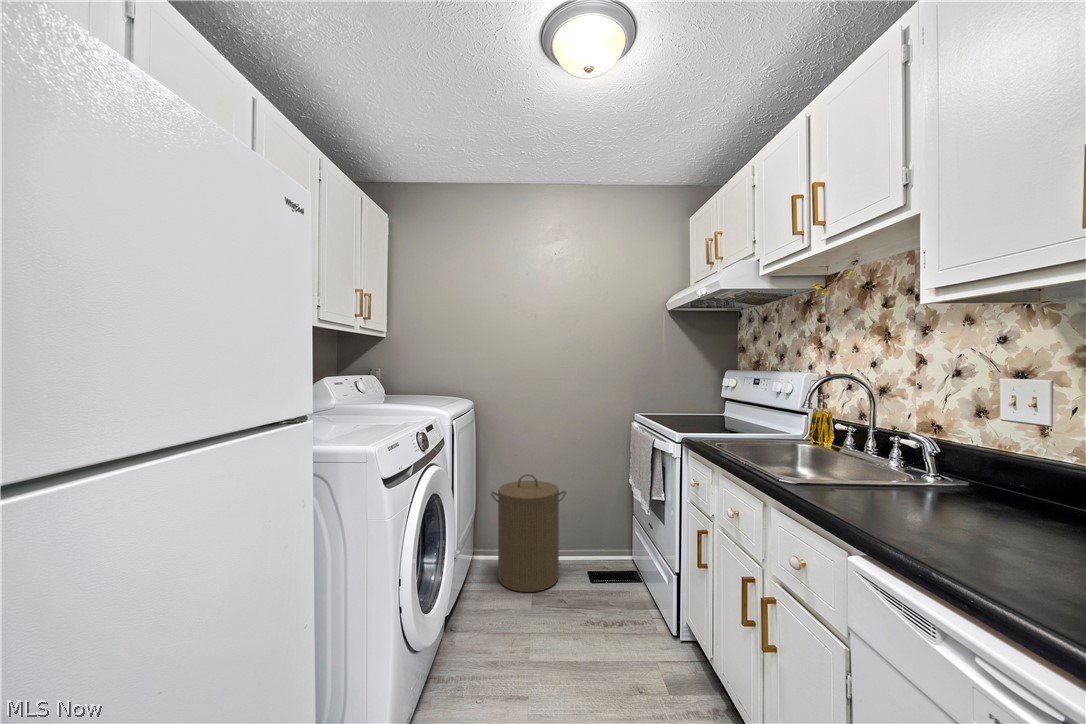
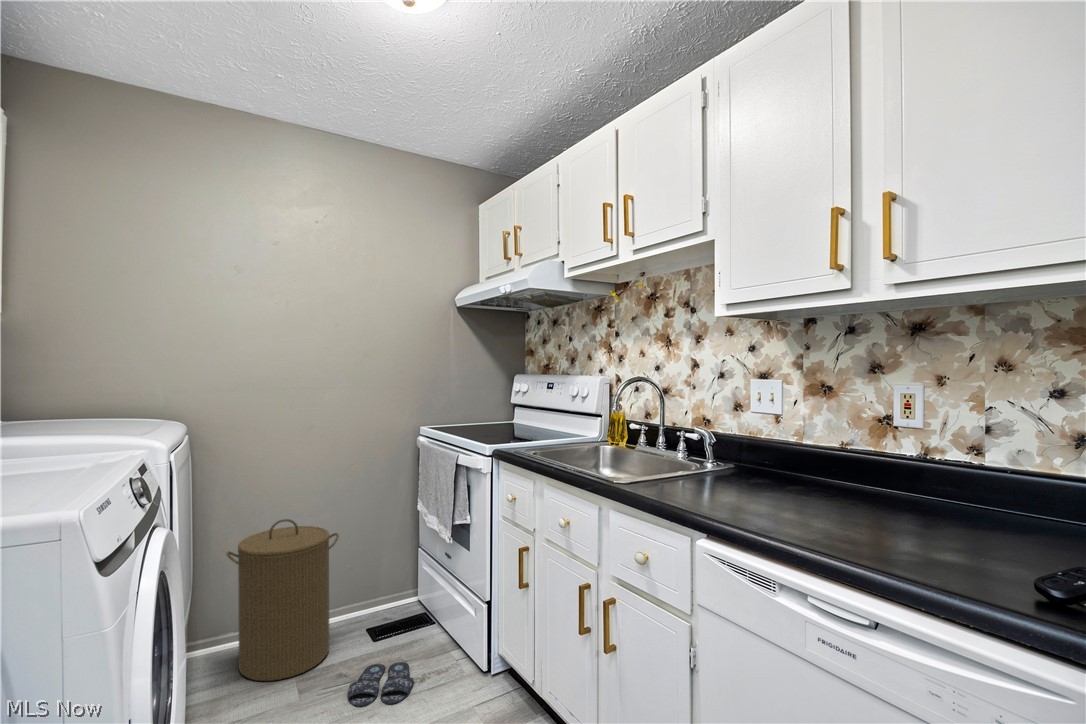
slippers: none [561,601,613,637] -> present [348,662,414,707]

